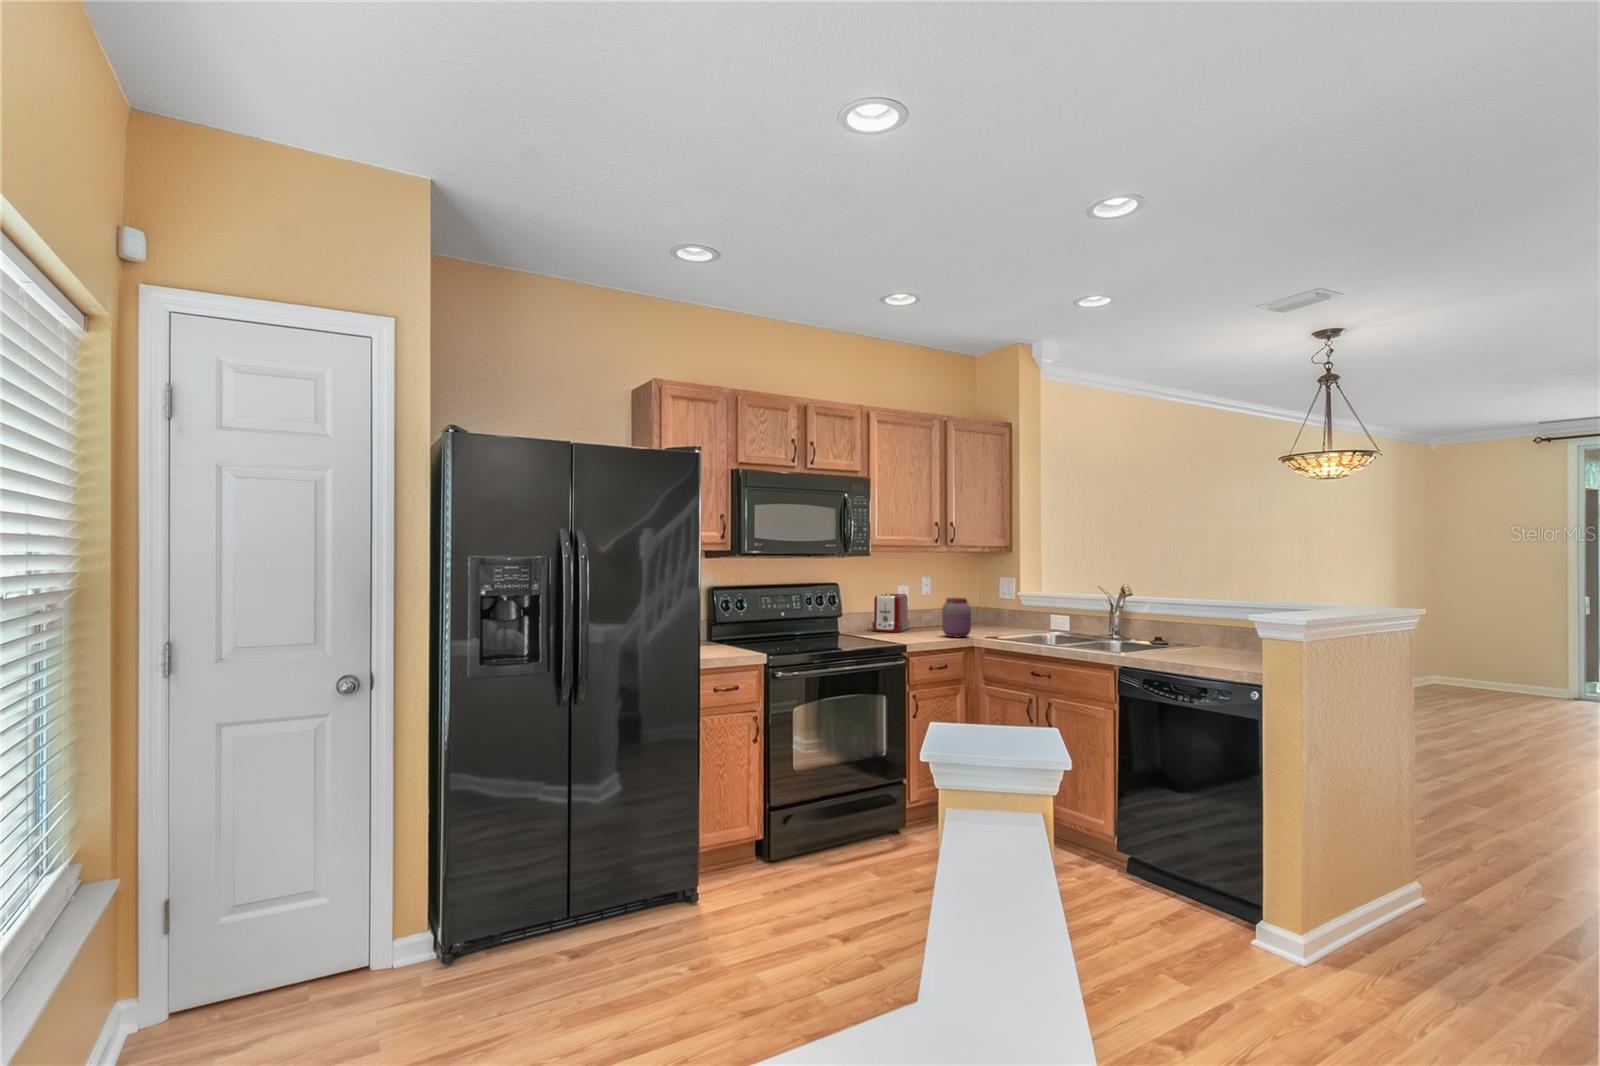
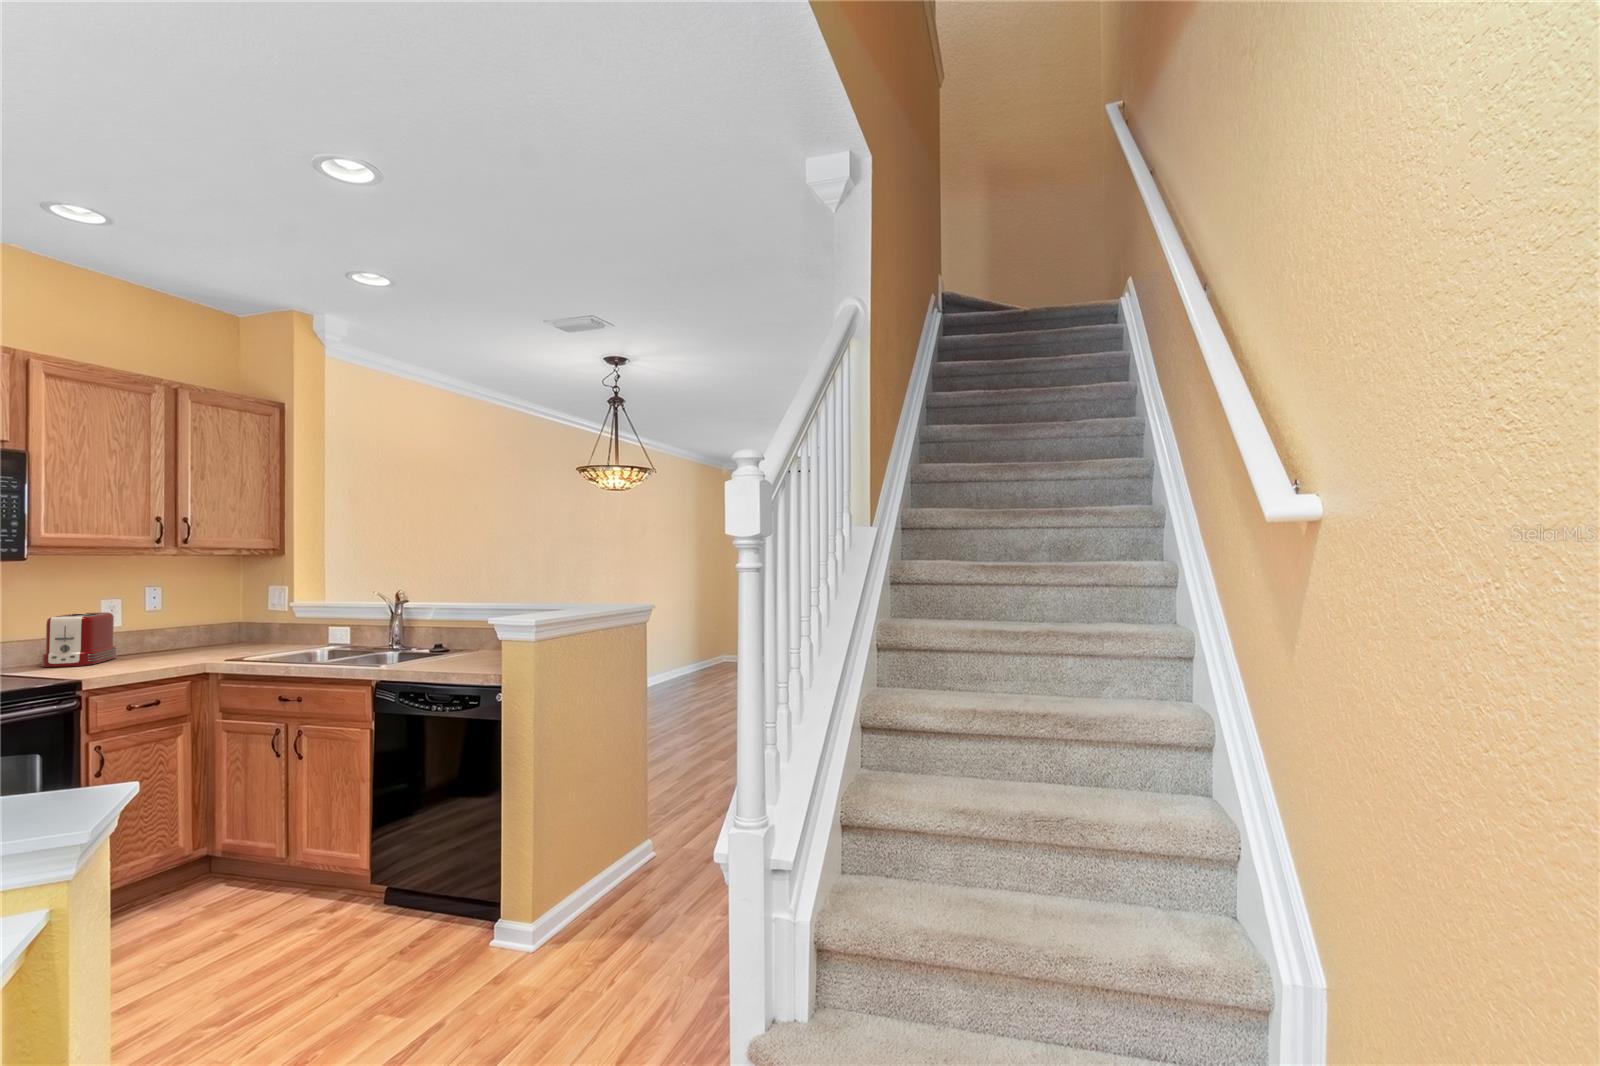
jar: present [942,598,971,638] -> none [158,614,204,665]

